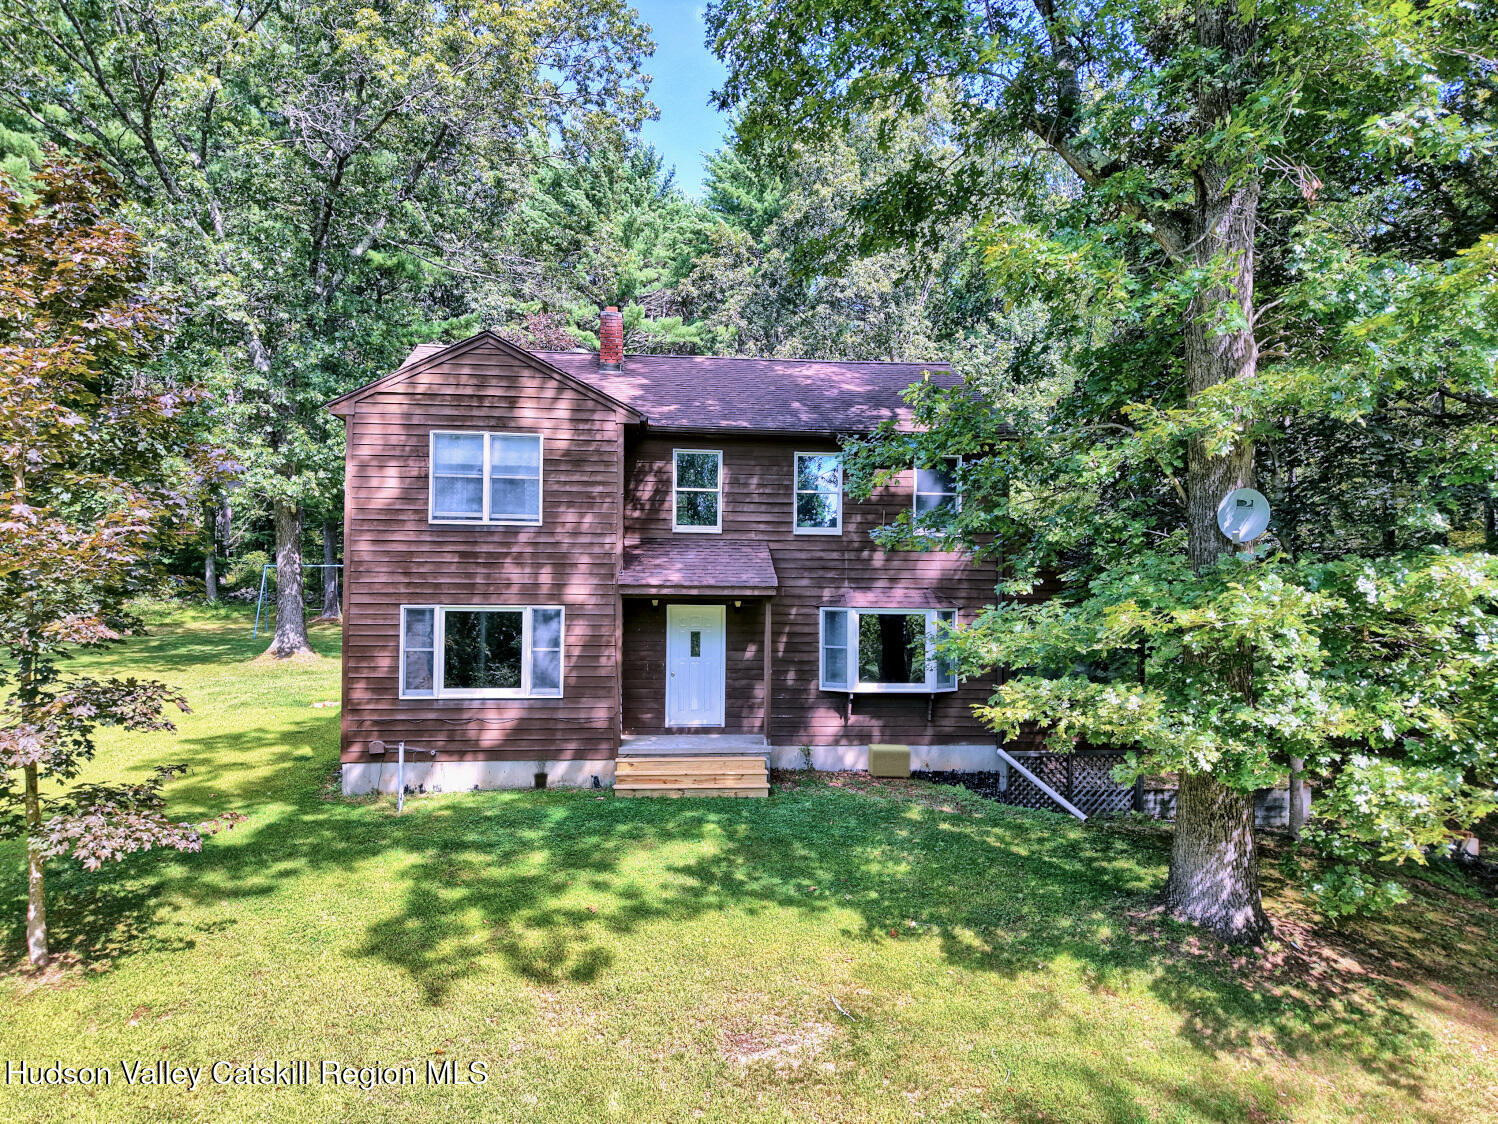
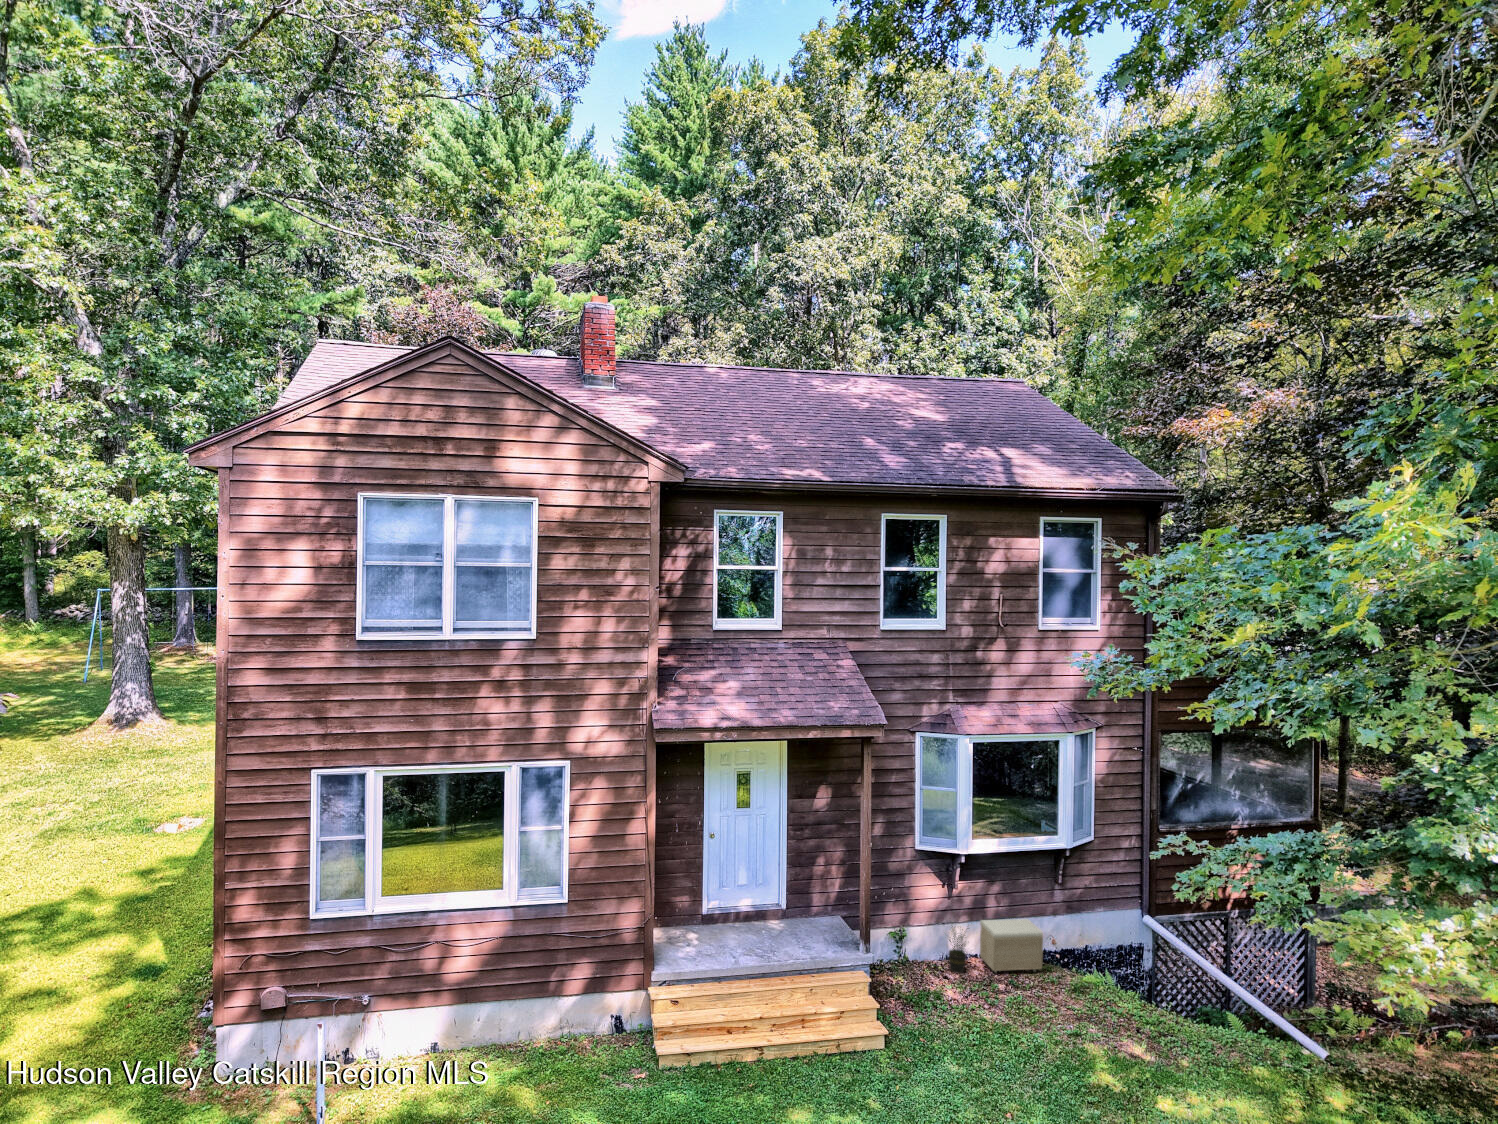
potted plant: present [533,753,550,789] -> present [949,923,969,973]

